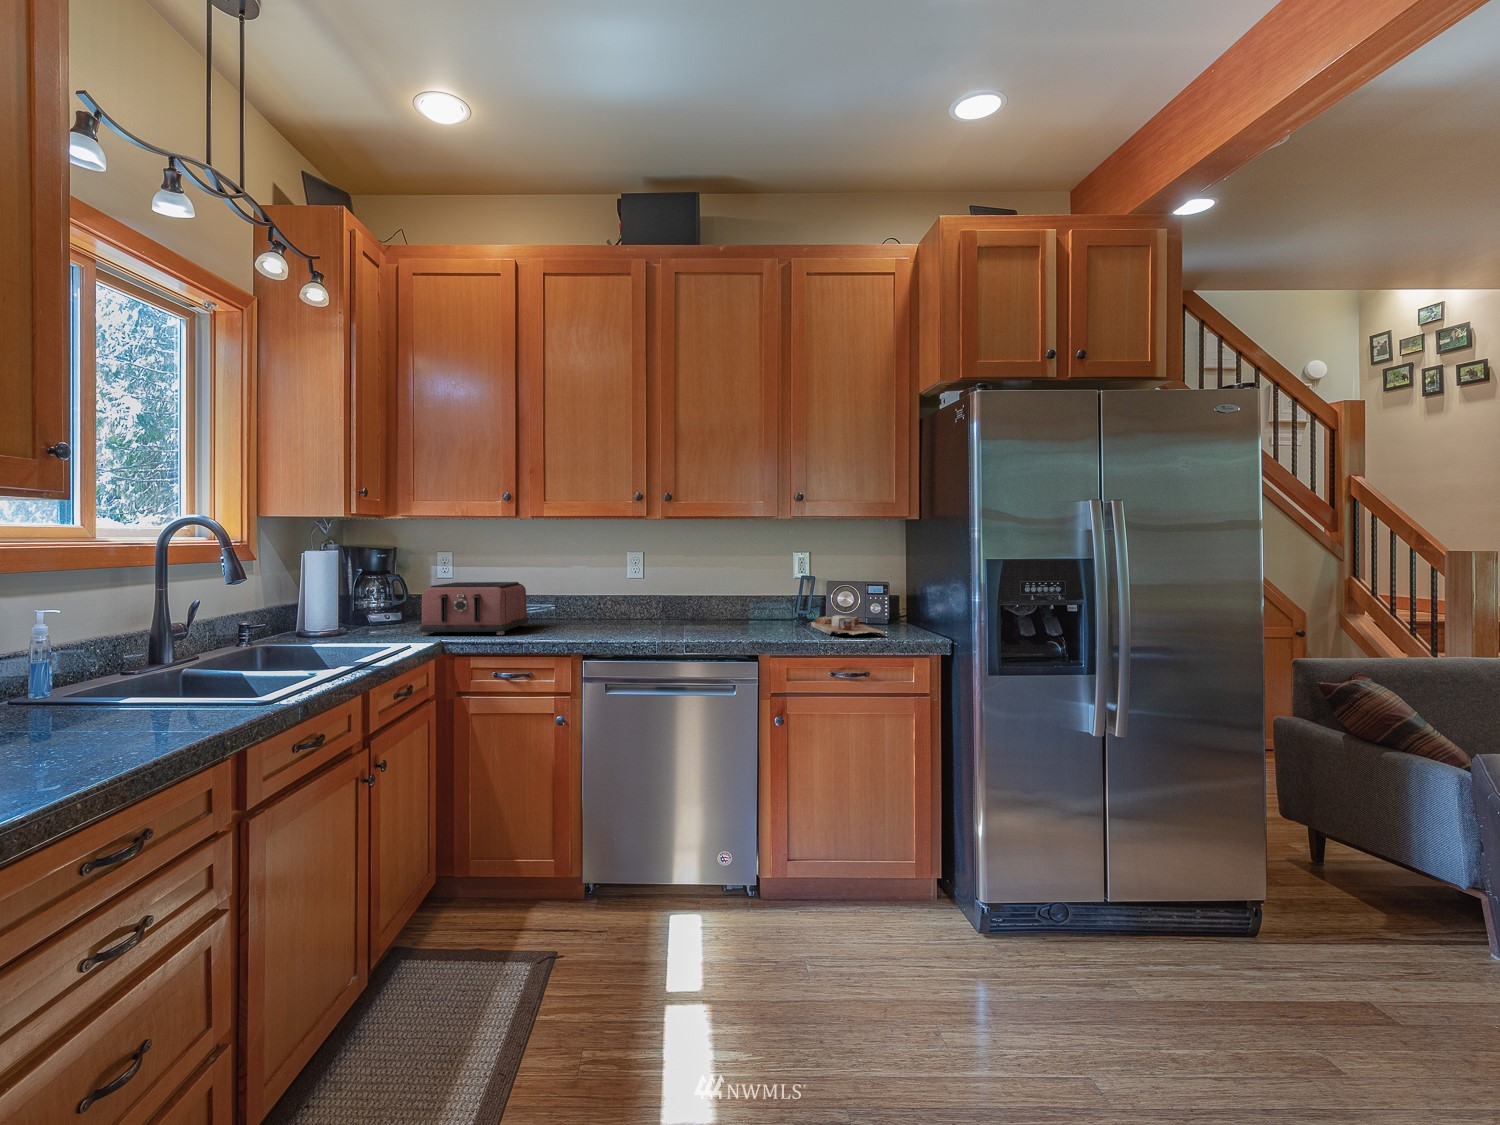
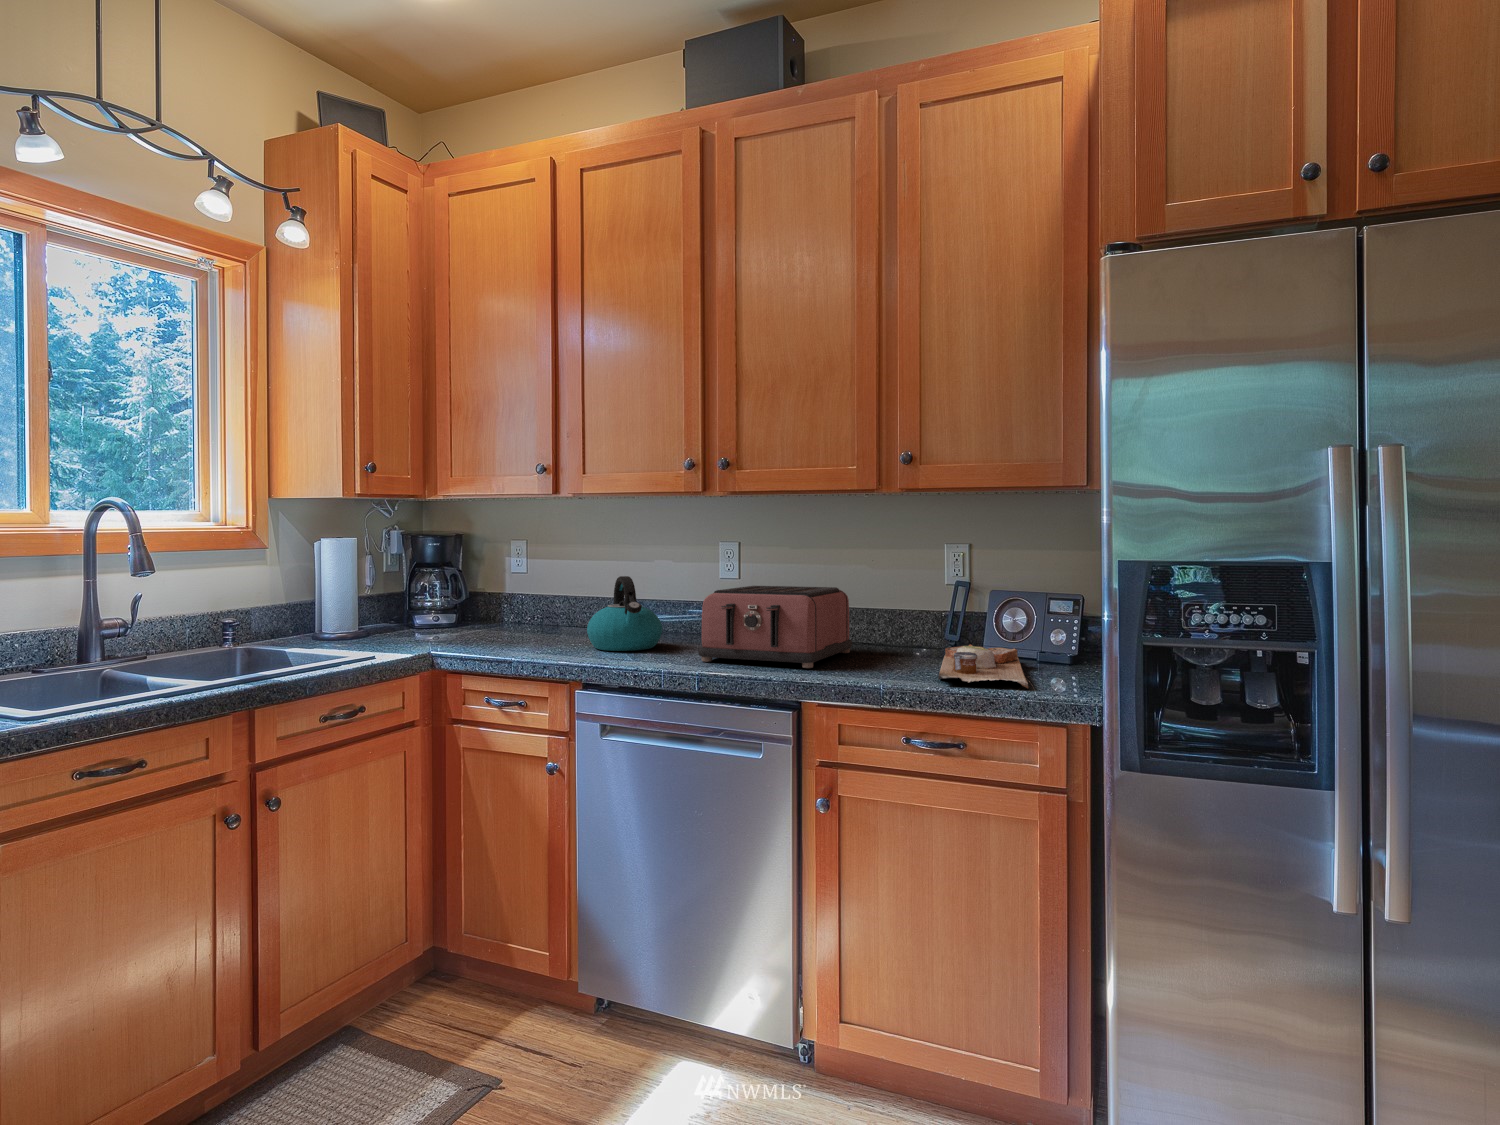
kettle: none [559,578,615,632] -> present [587,576,662,651]
toaster: present [420,582,529,635] -> present [698,586,852,668]

